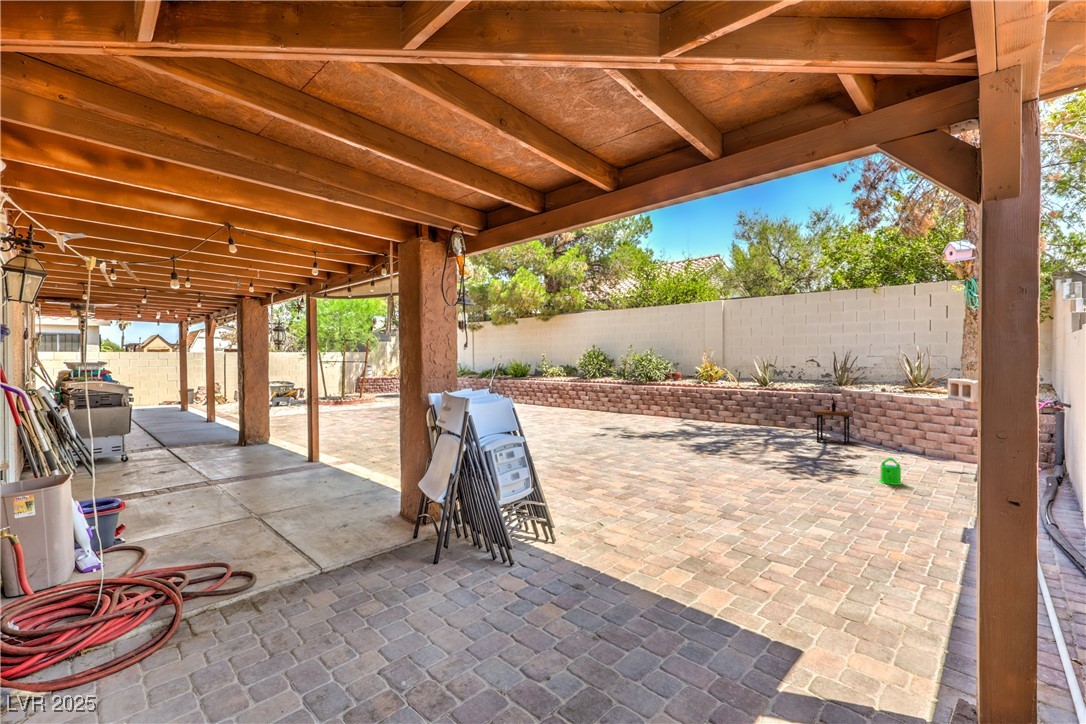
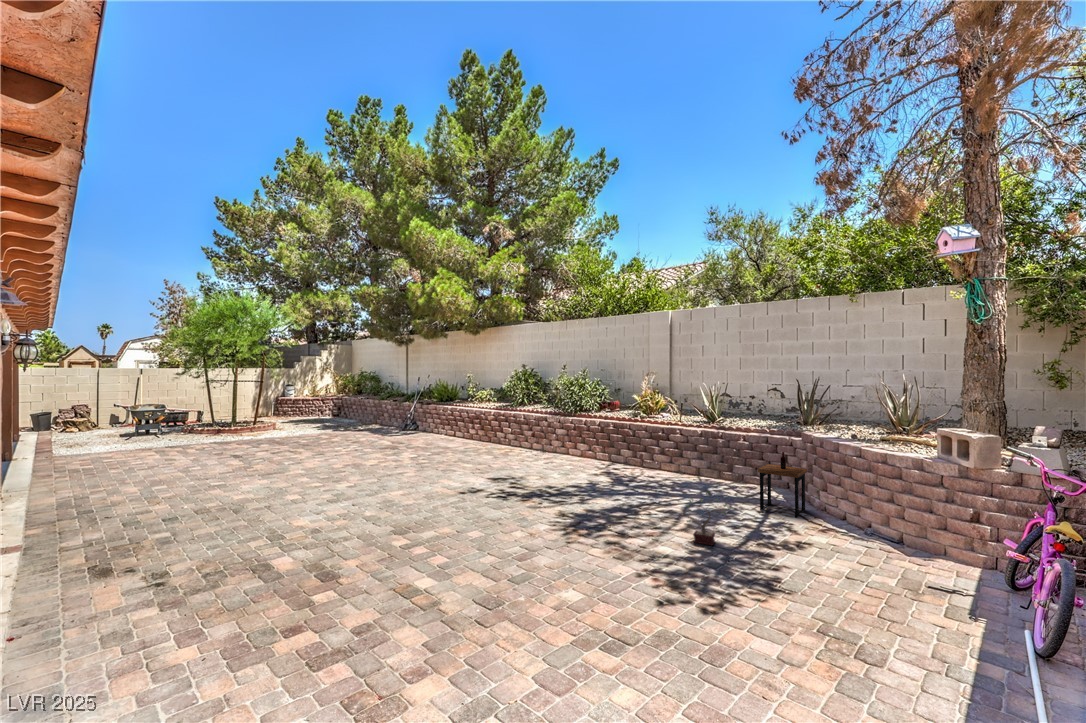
potted plant: none [774,421,812,458] -> present [686,491,733,545]
watering can: present [880,458,902,485] -> none [815,571,850,618]

